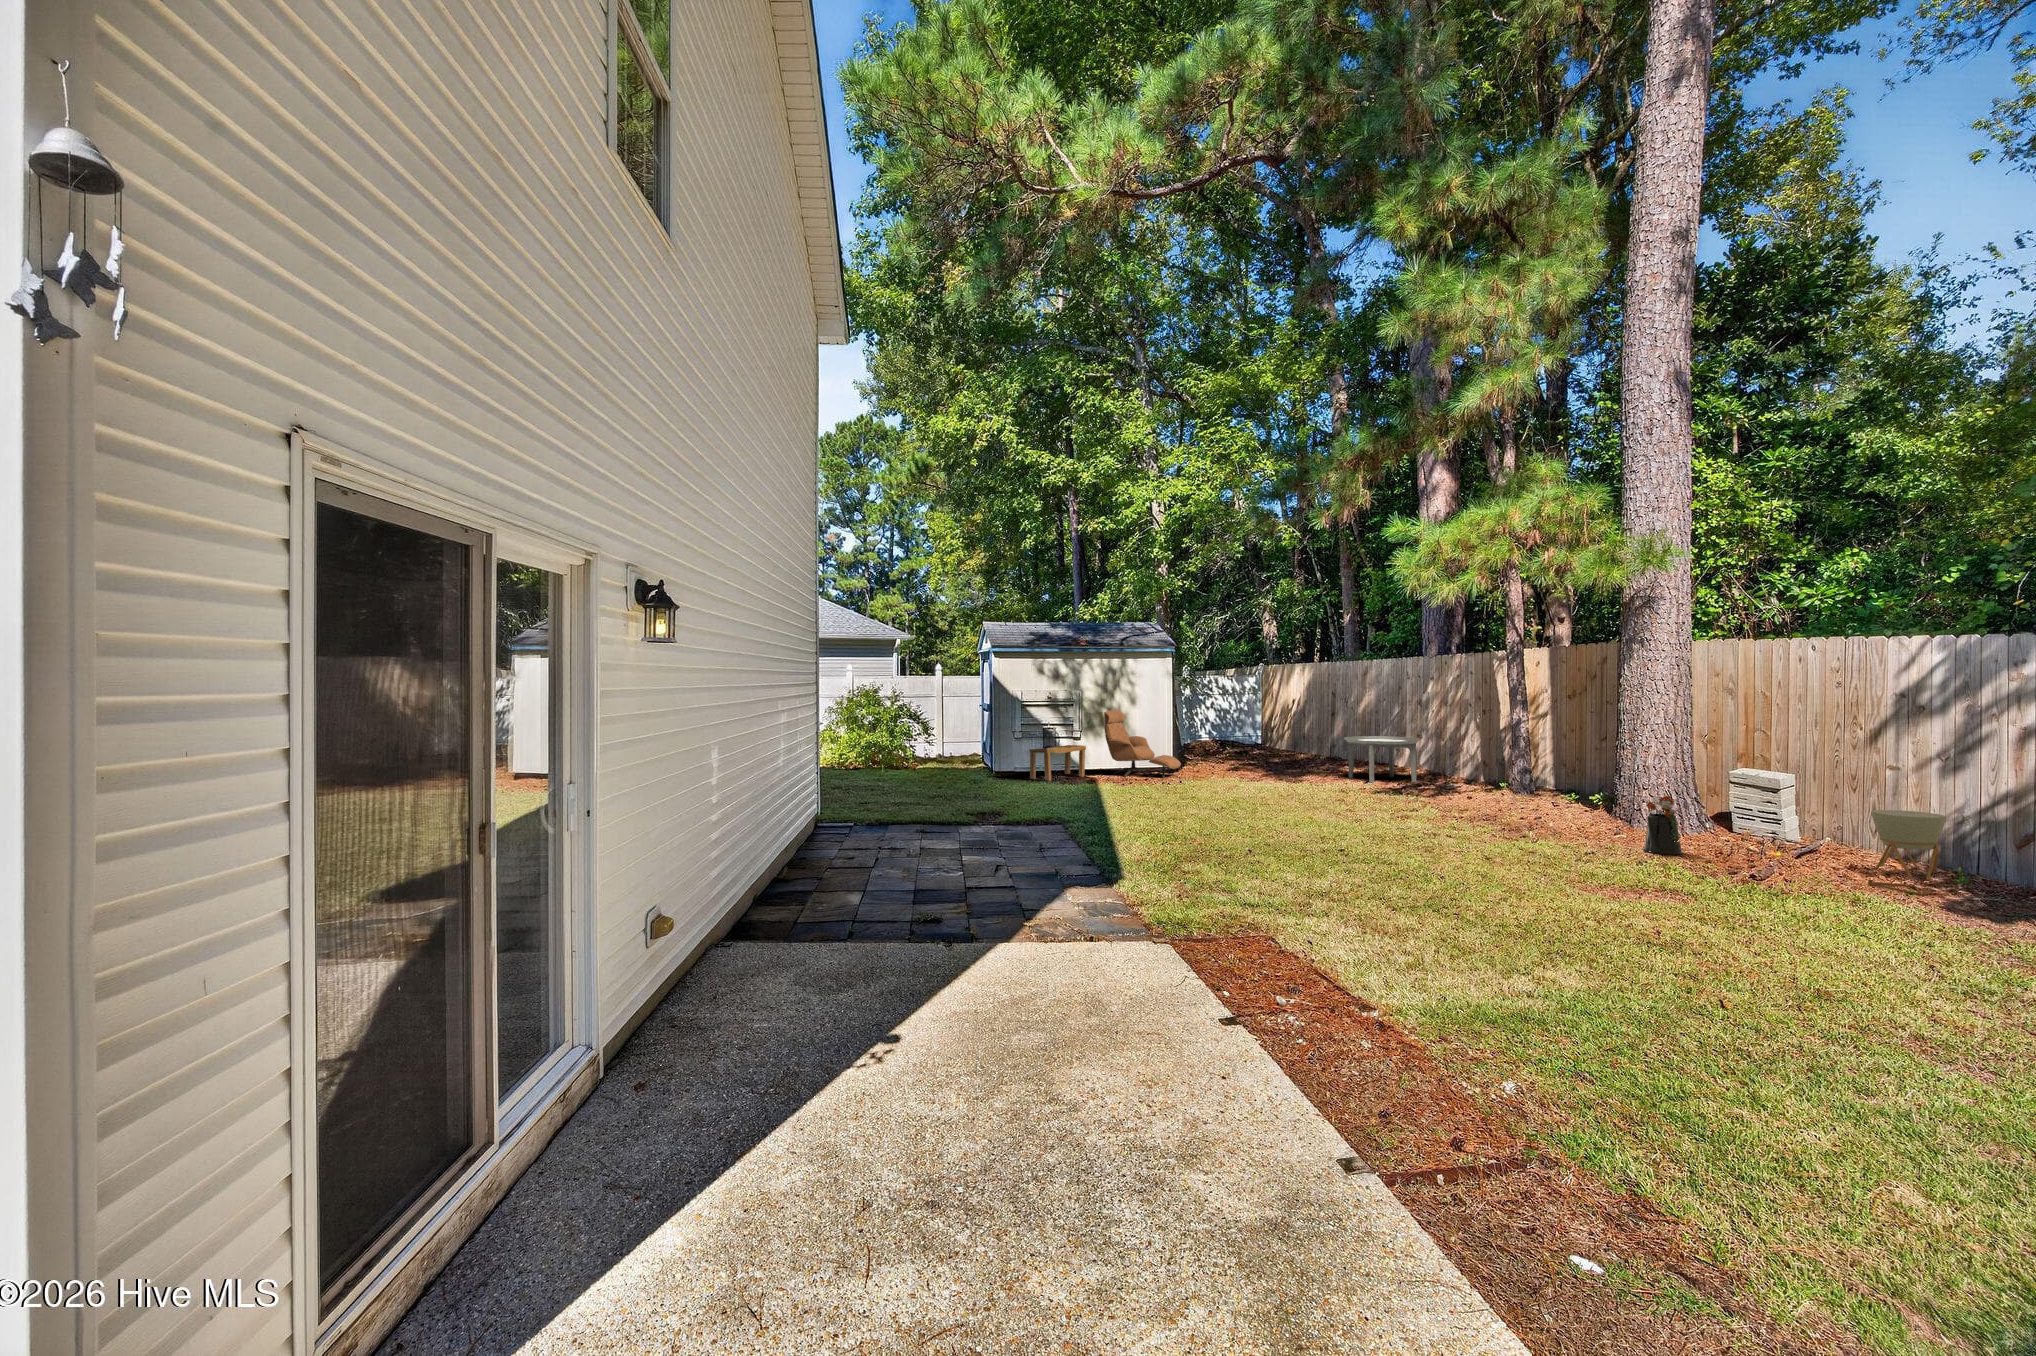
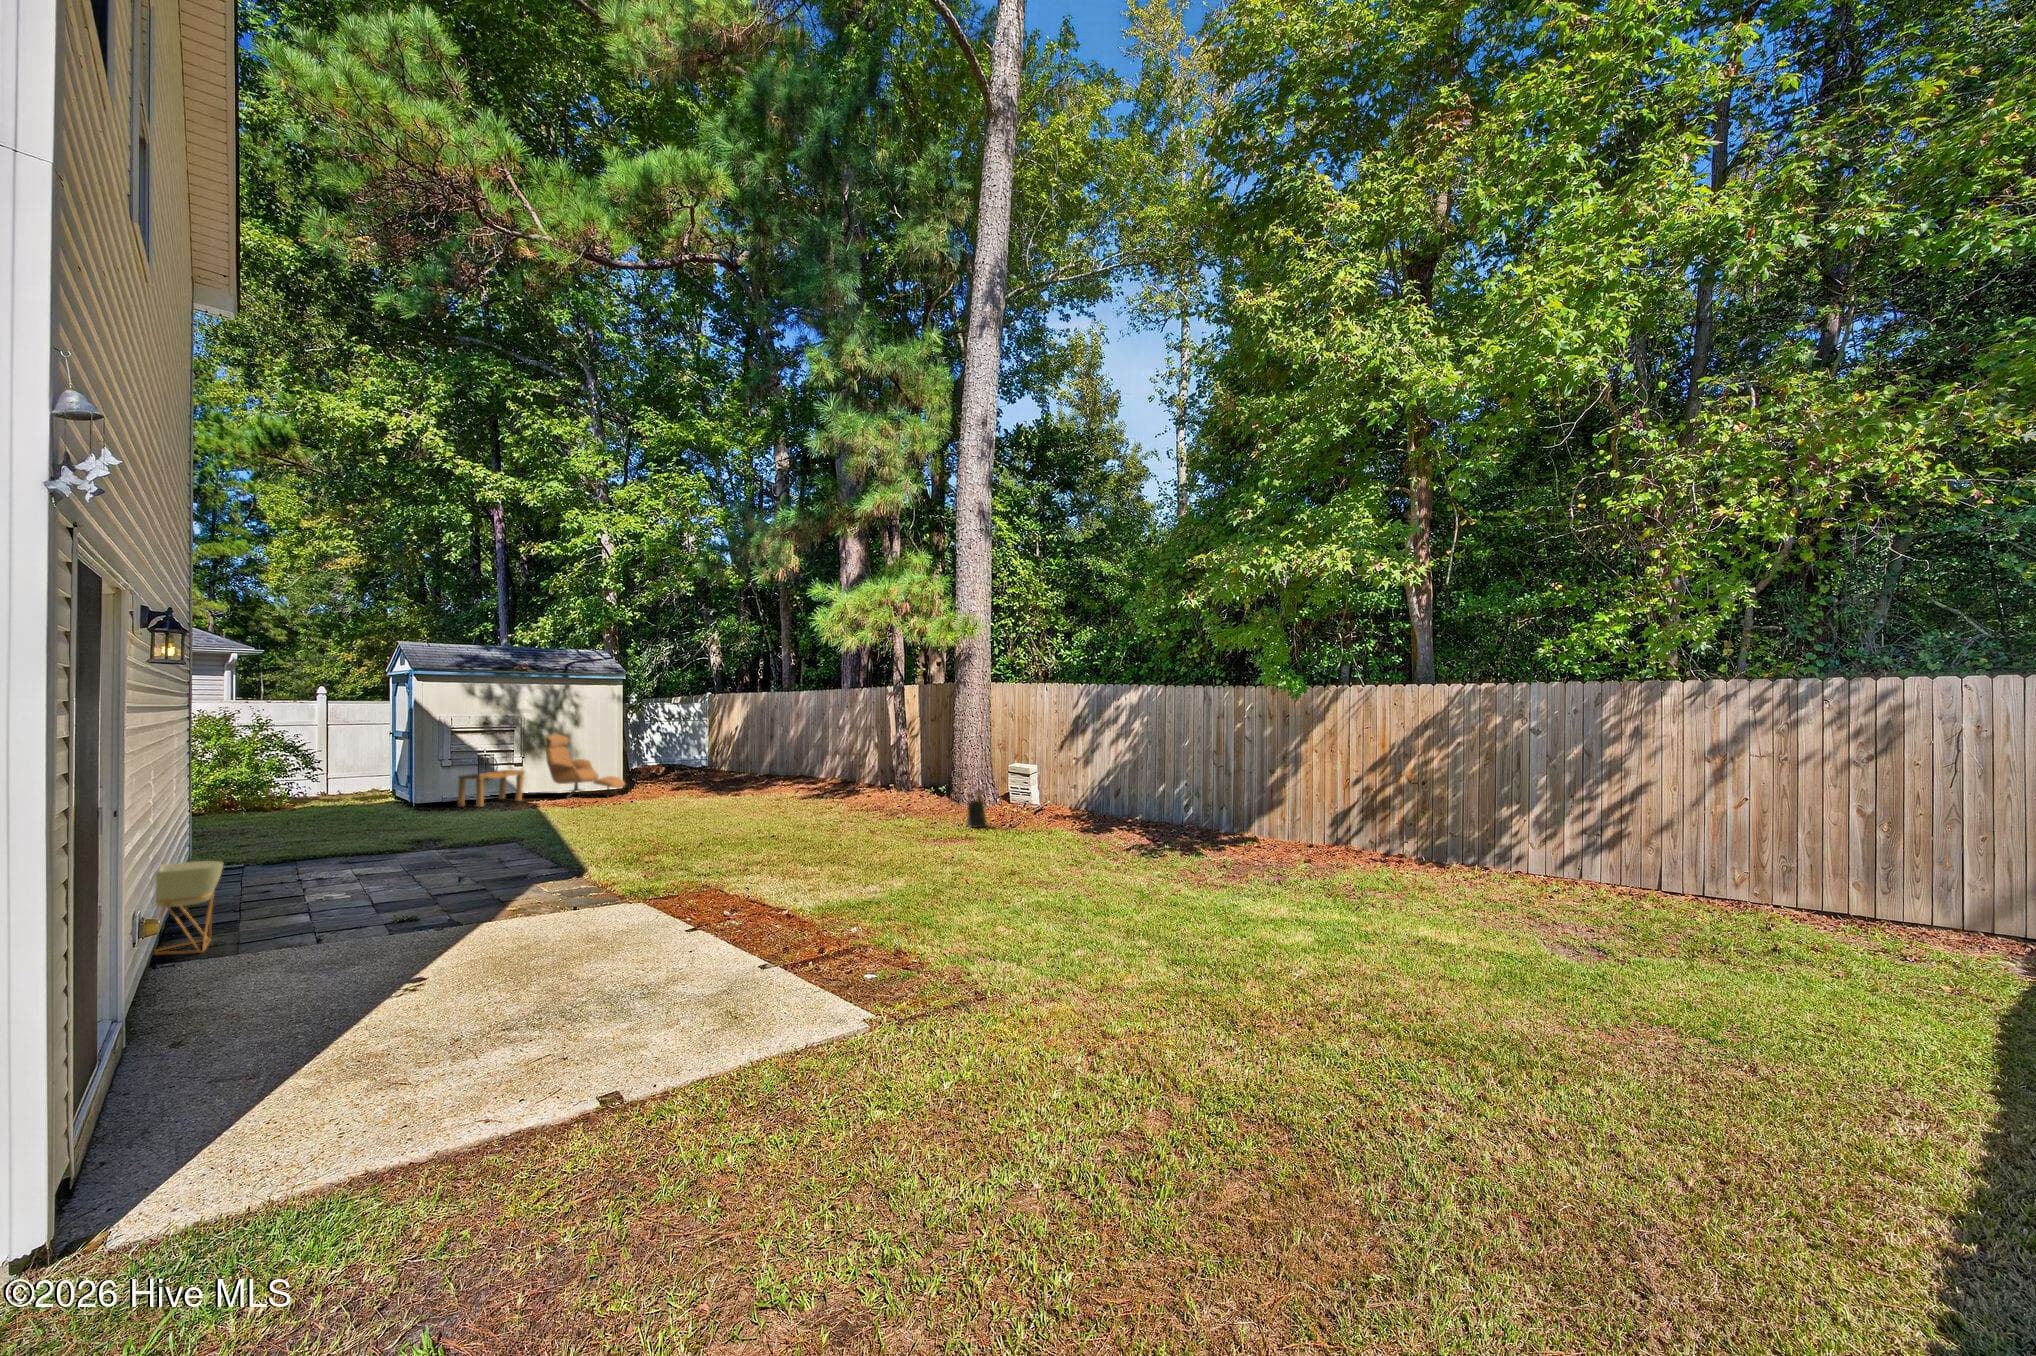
round table: present [1344,736,1420,783] -> none [774,753,835,792]
planter: present [1868,810,1946,896] -> present [155,861,223,955]

